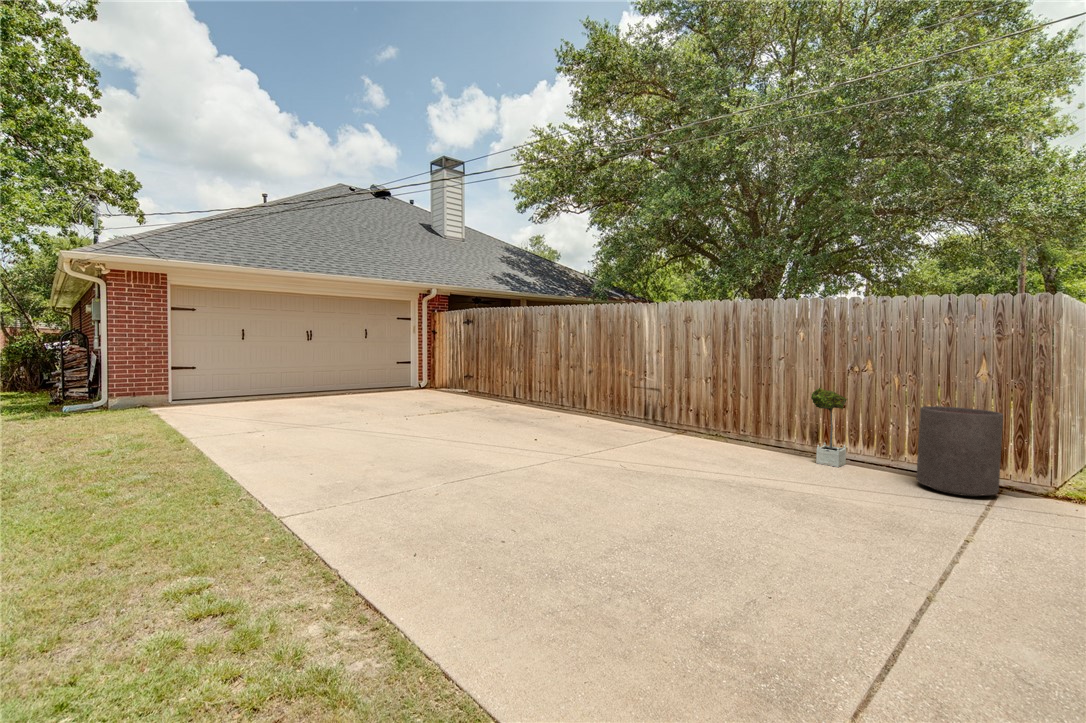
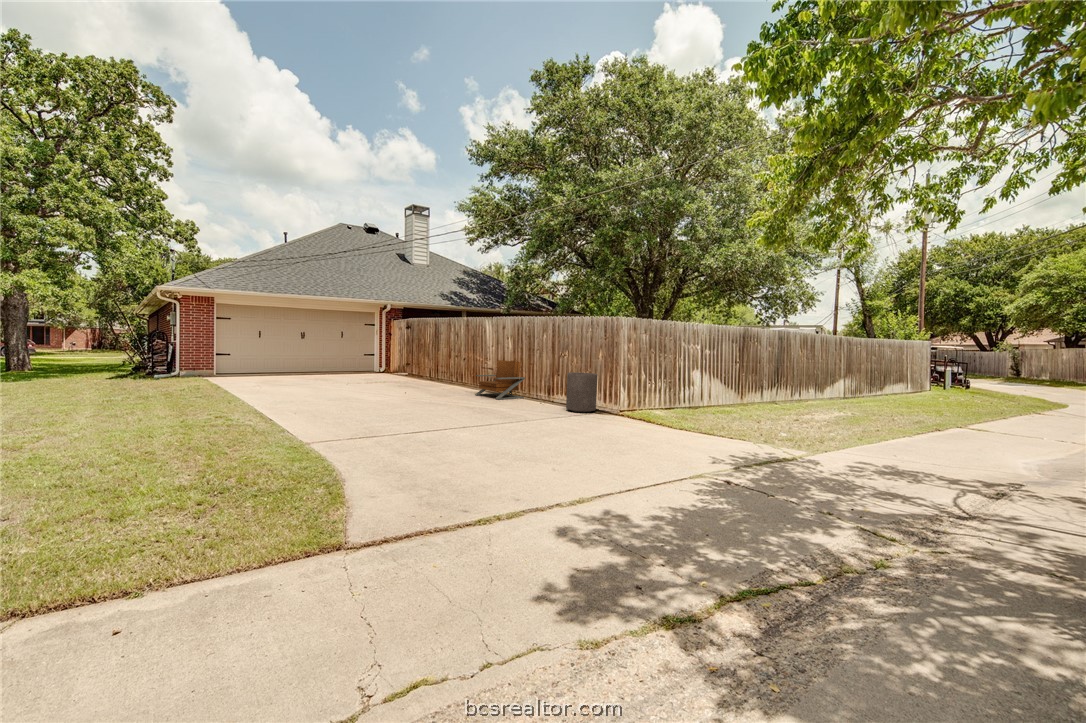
lounge chair: none [654,376,754,456] -> present [475,360,525,400]
potted tree: present [811,388,847,467] -> none [541,365,556,404]

